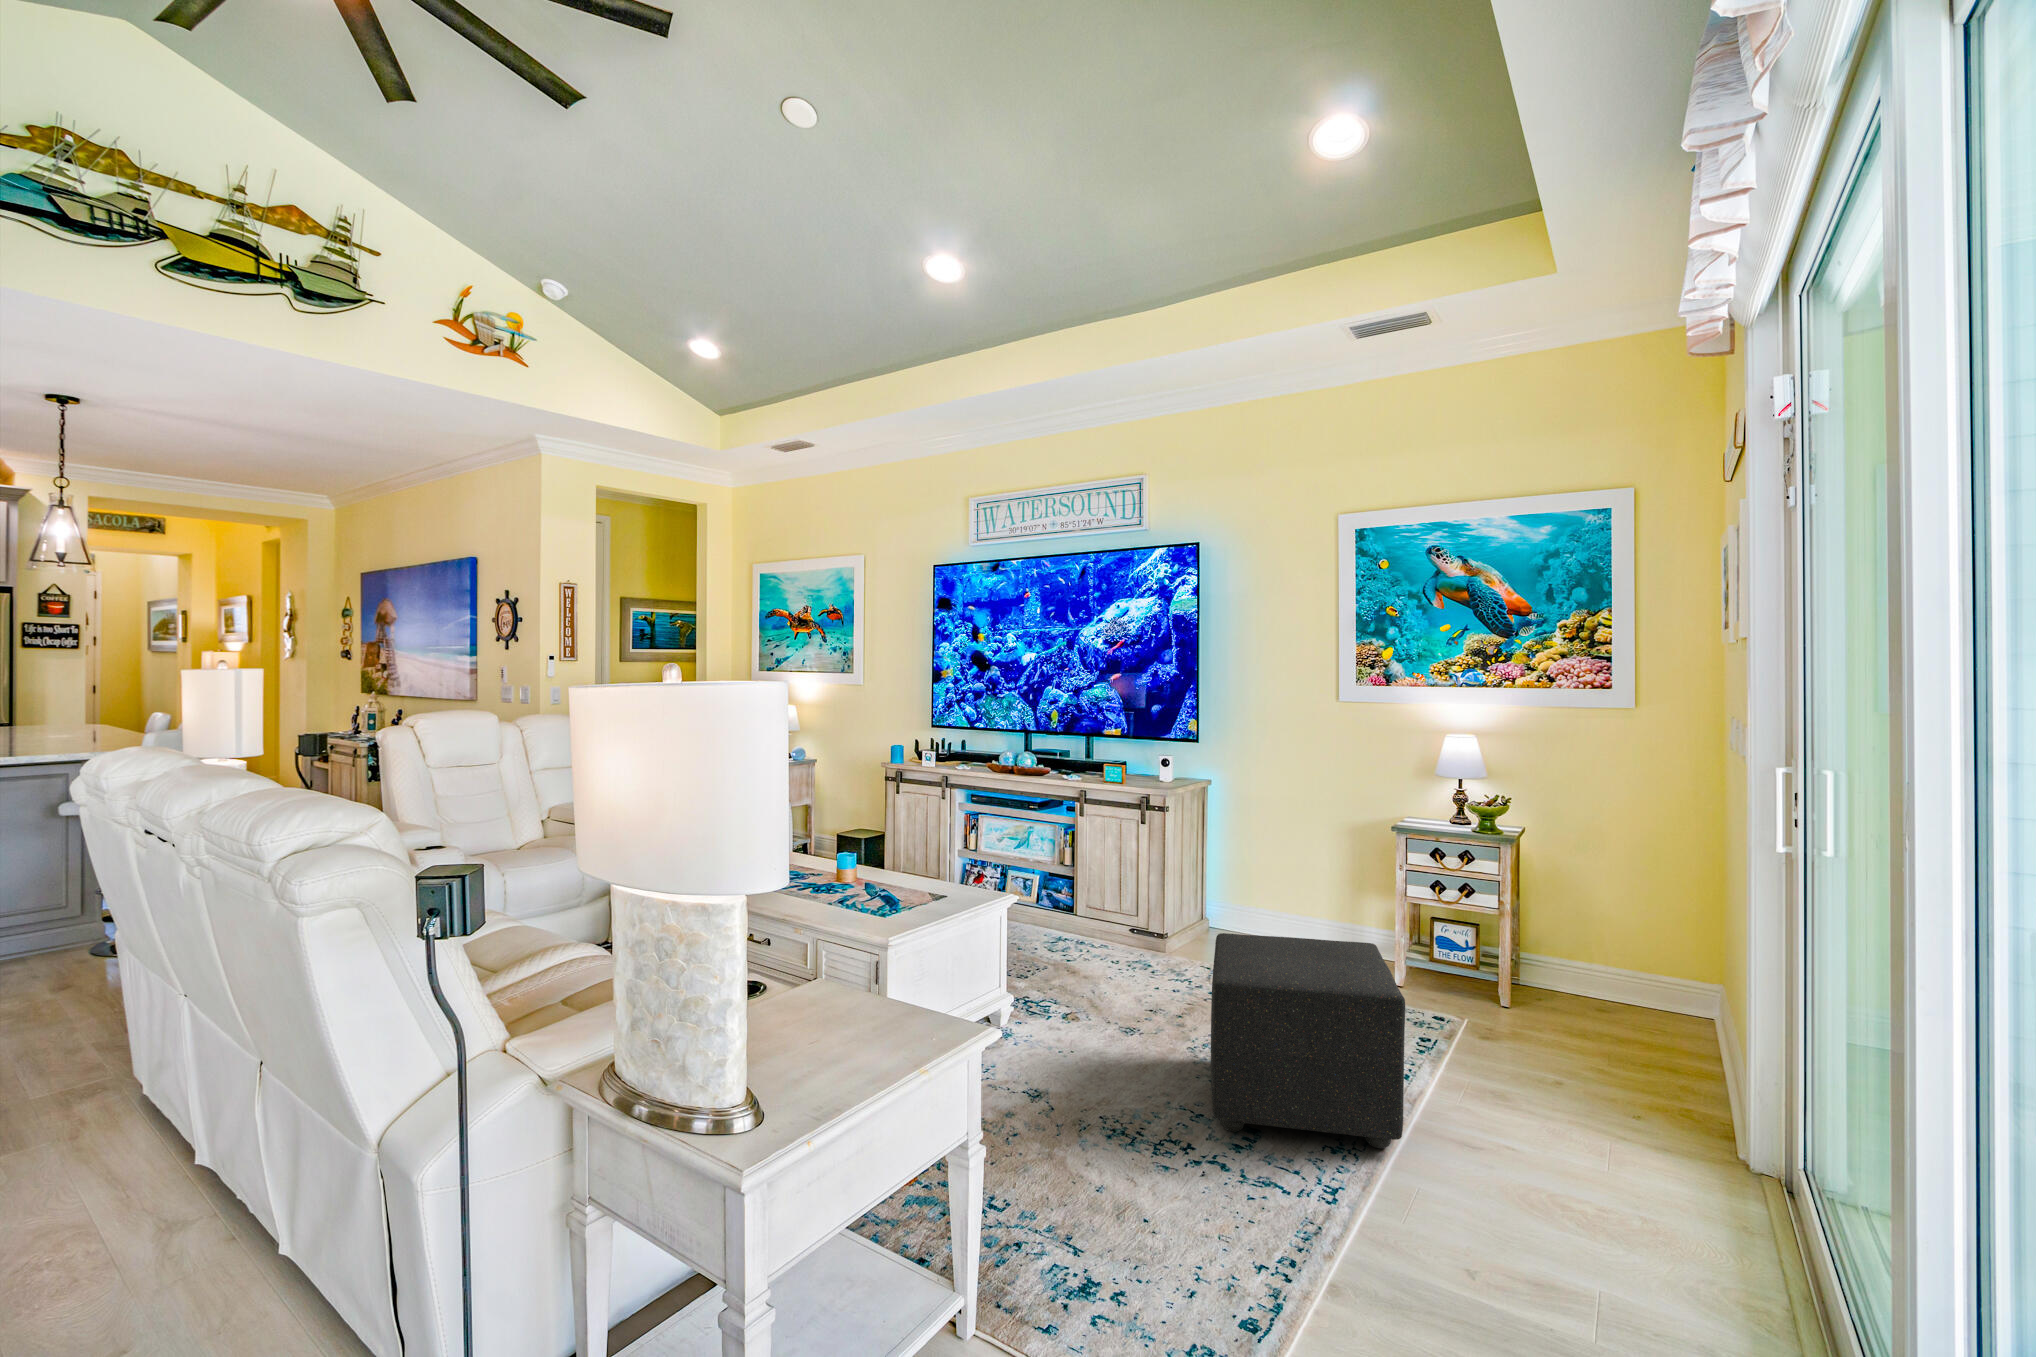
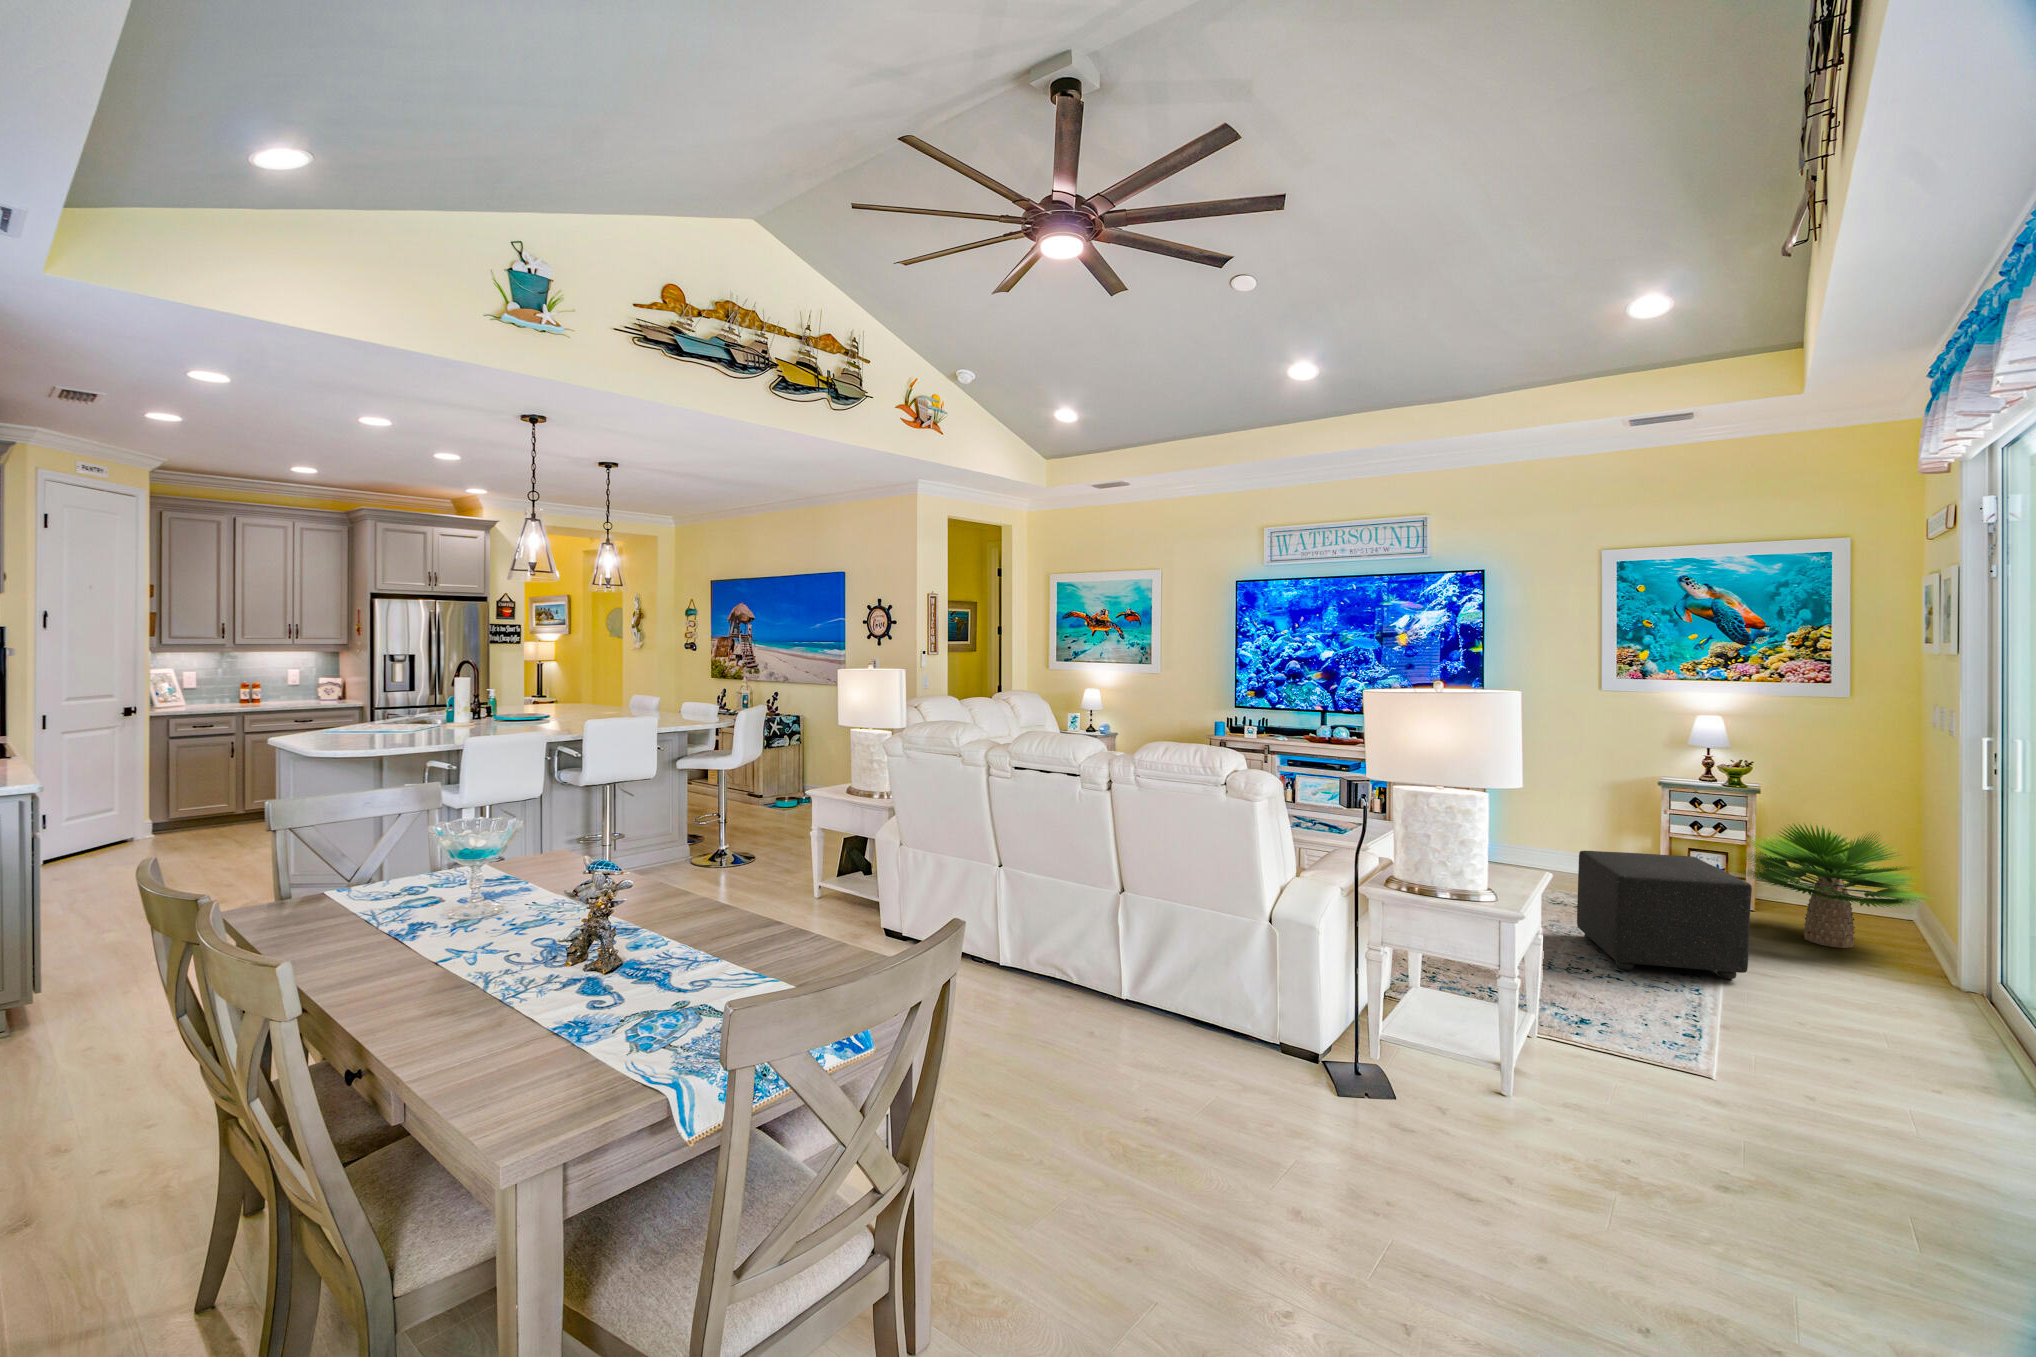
potted plant: none [1459,888,1717,1081] -> present [1746,823,1926,948]

